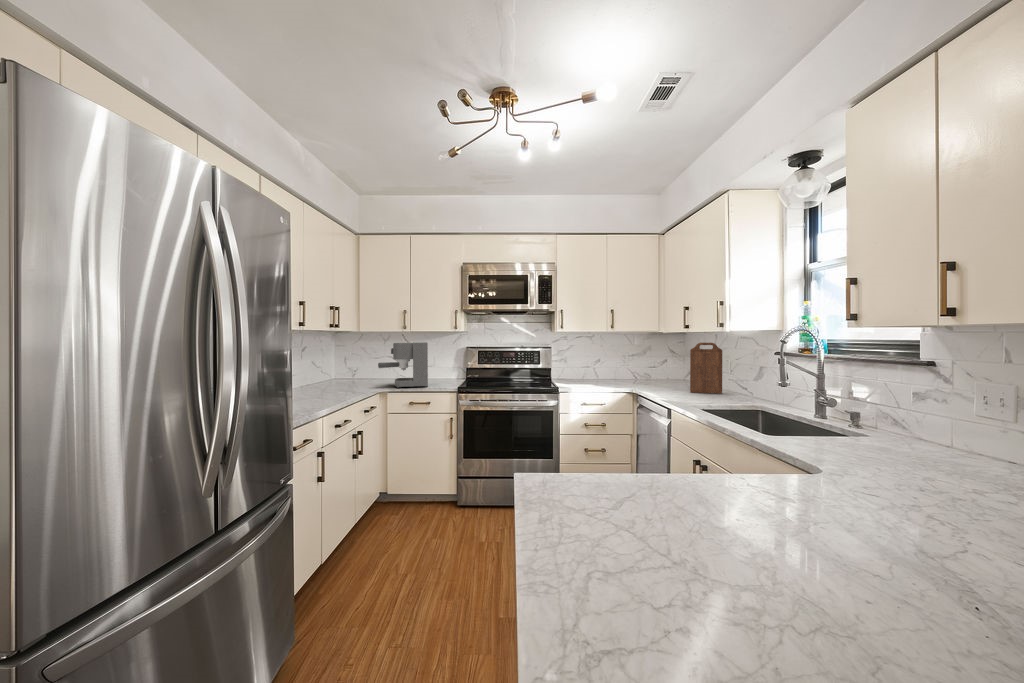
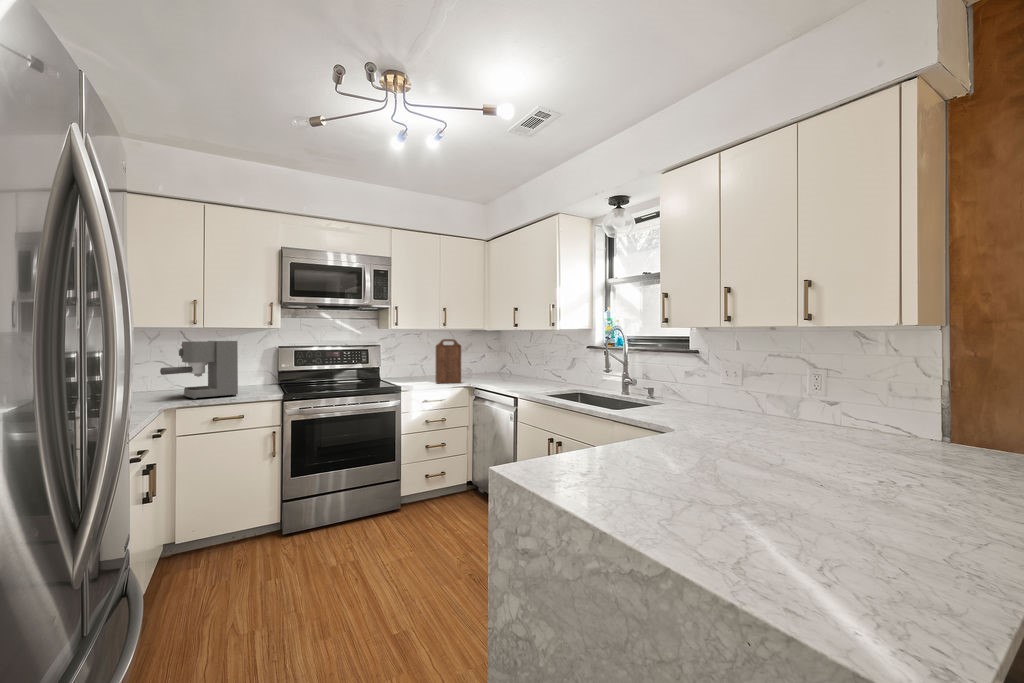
cutting board: present [690,343,722,394] -> present [436,339,461,383]

